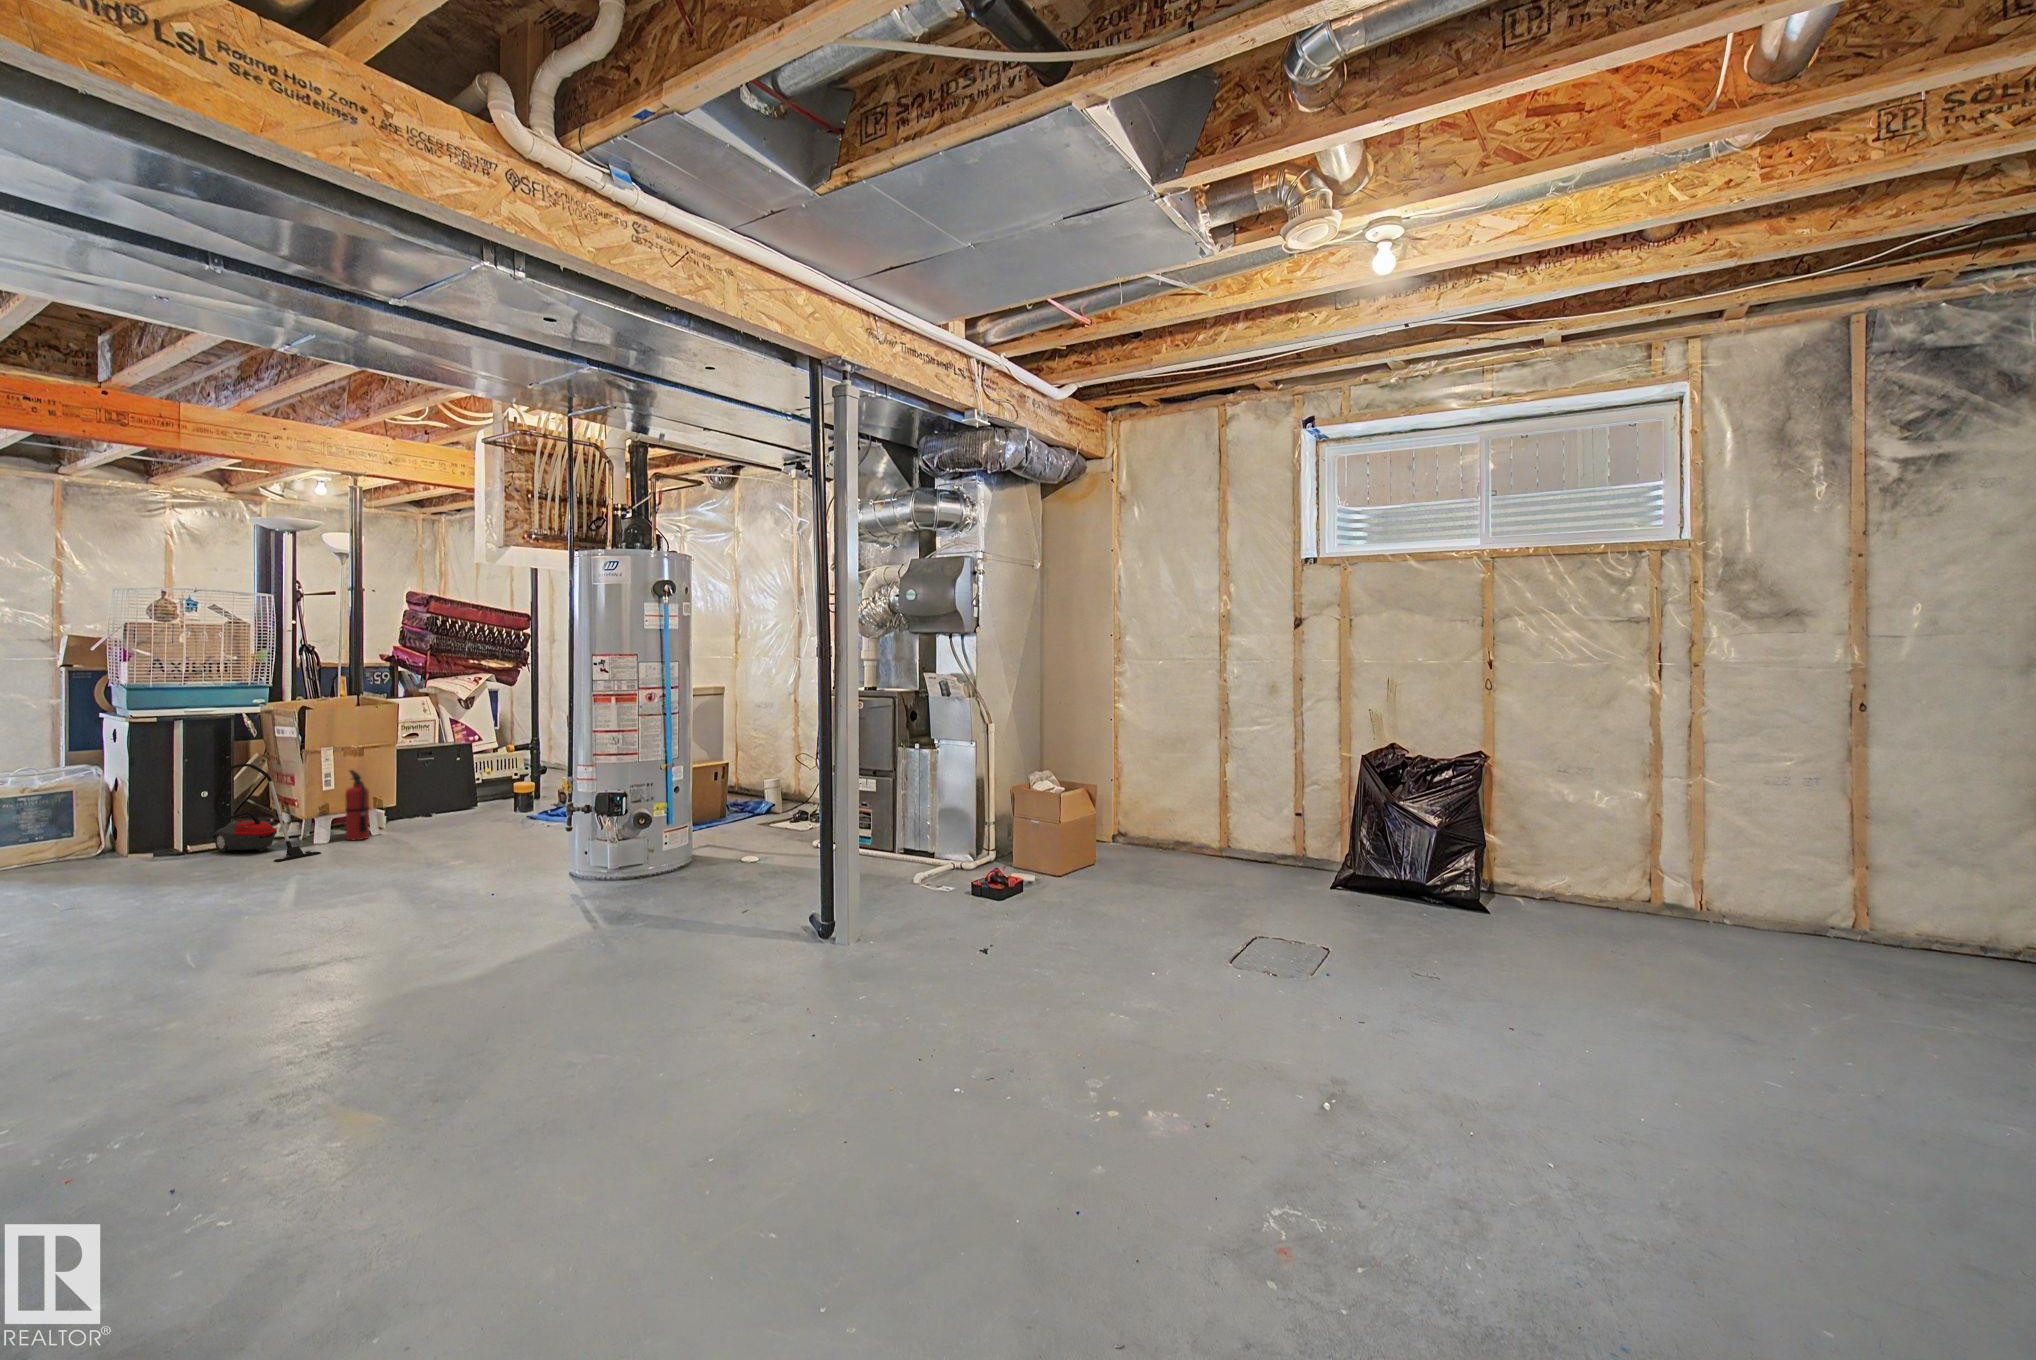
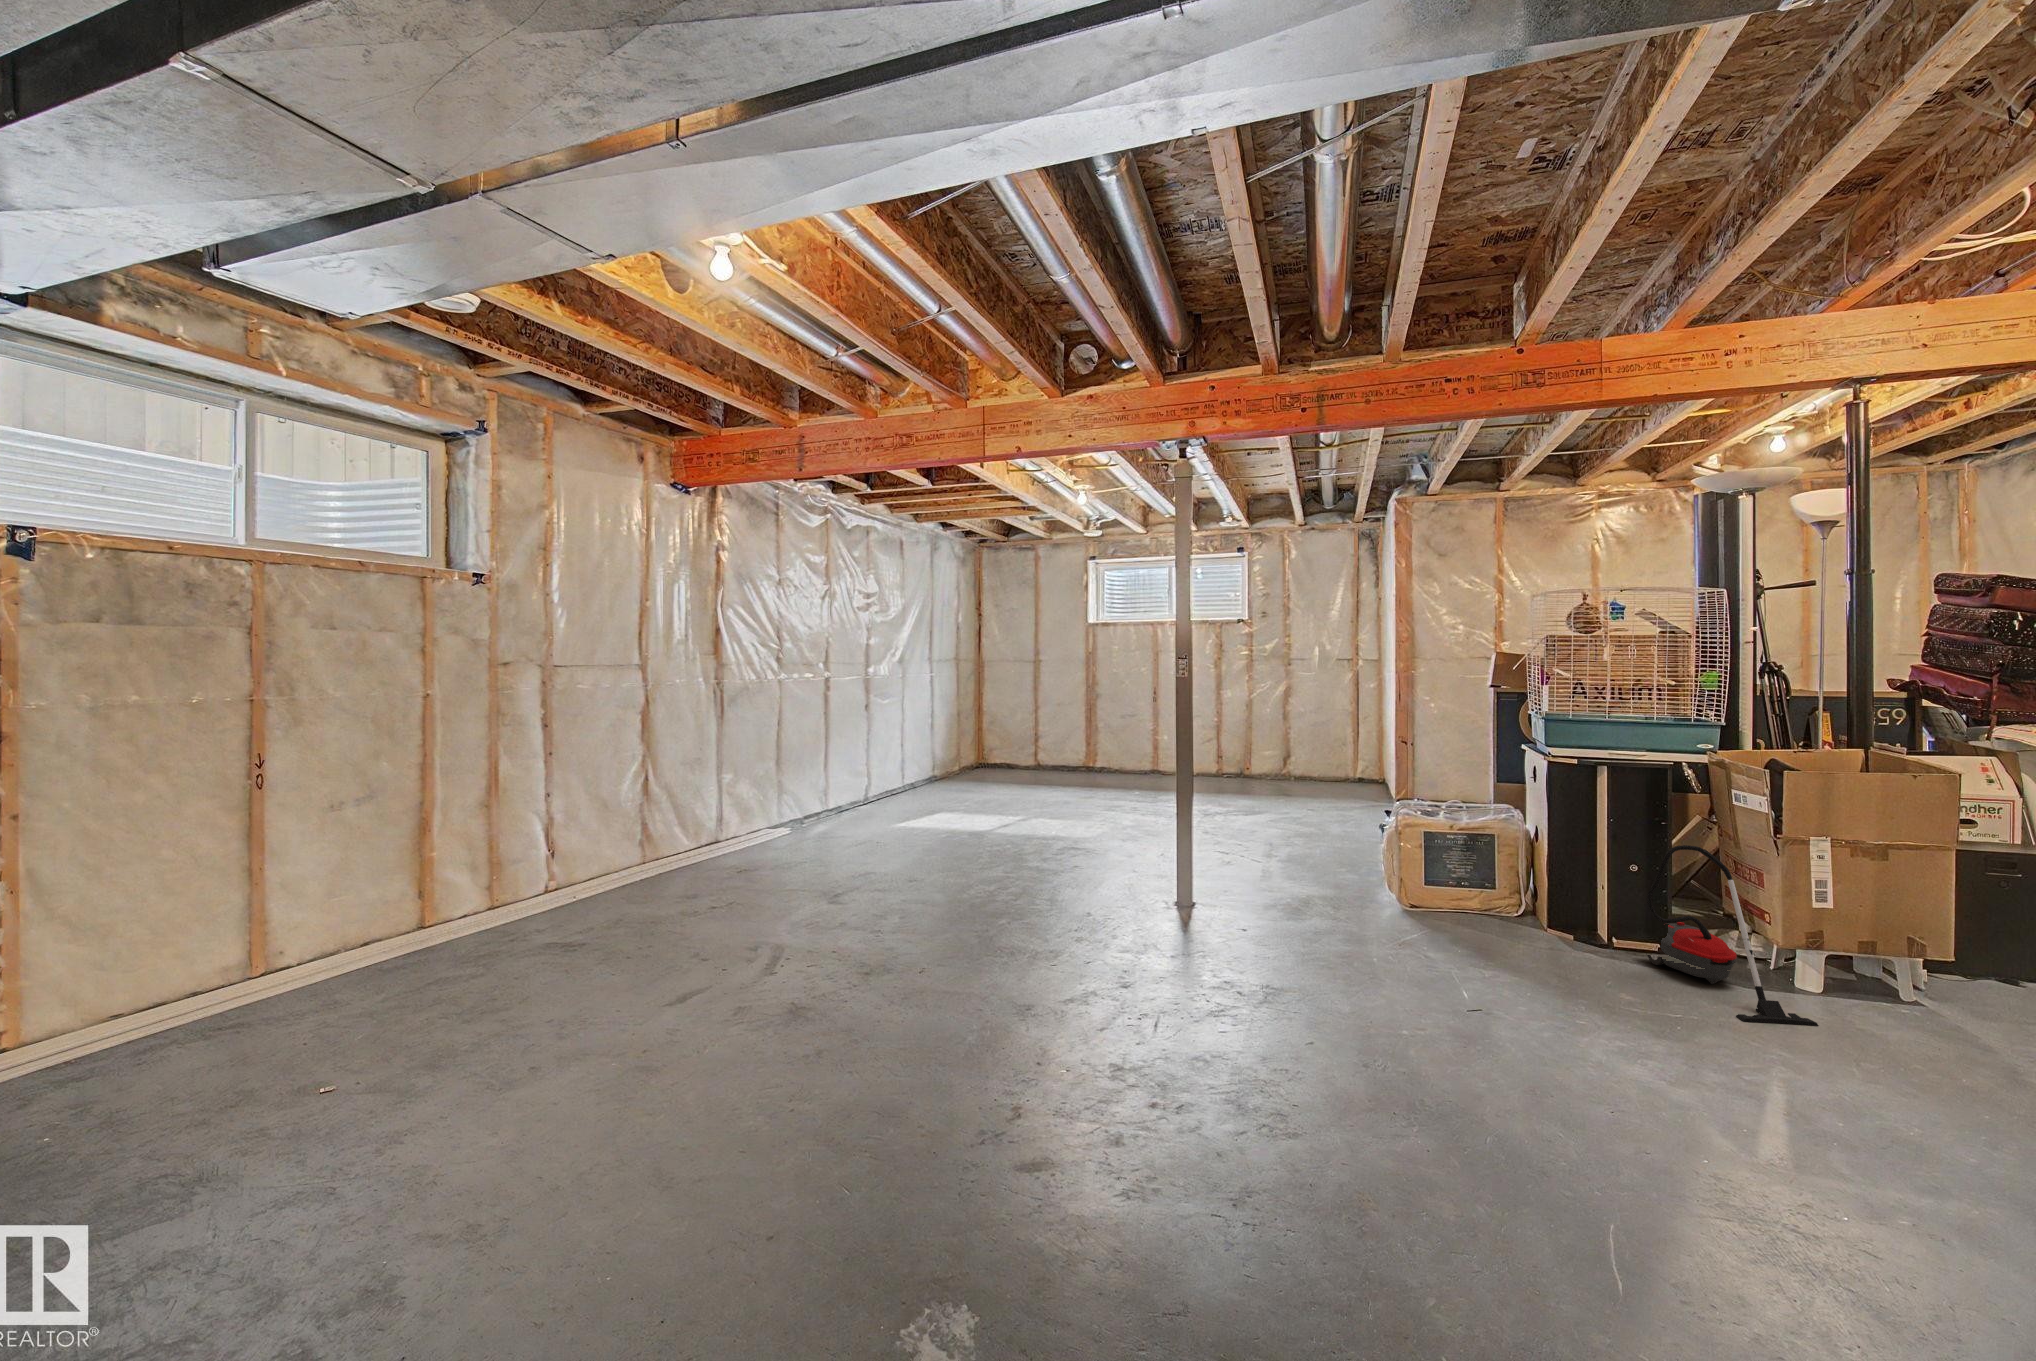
fire extinguisher: present [345,770,369,840] -> none [1856,879,1904,1011]

